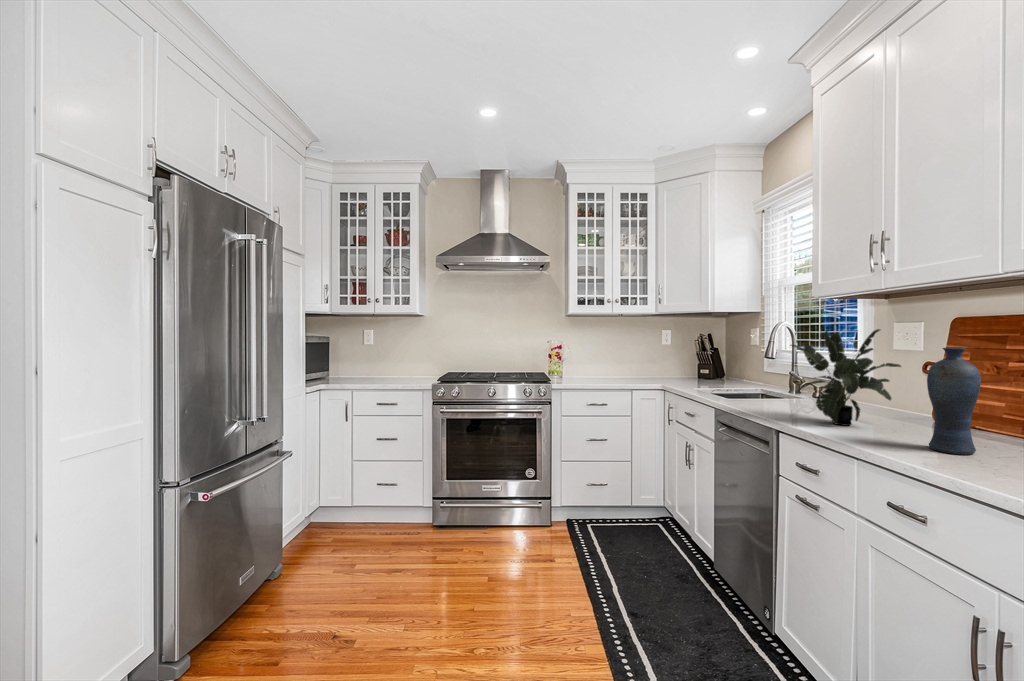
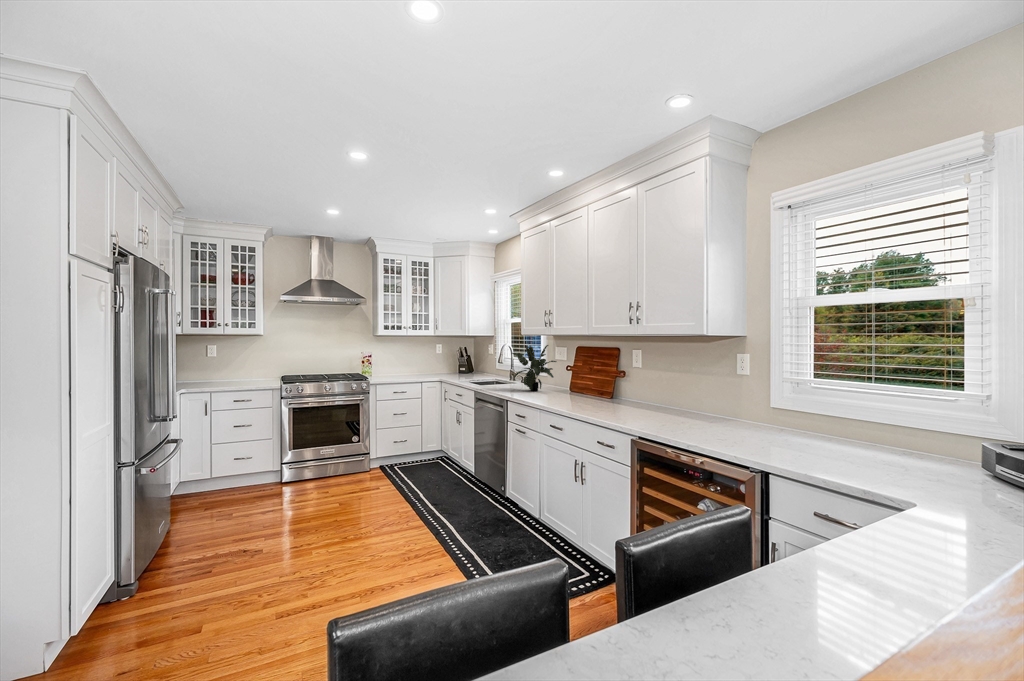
vase: present [927,348,981,454] -> none [565,352,582,397]

